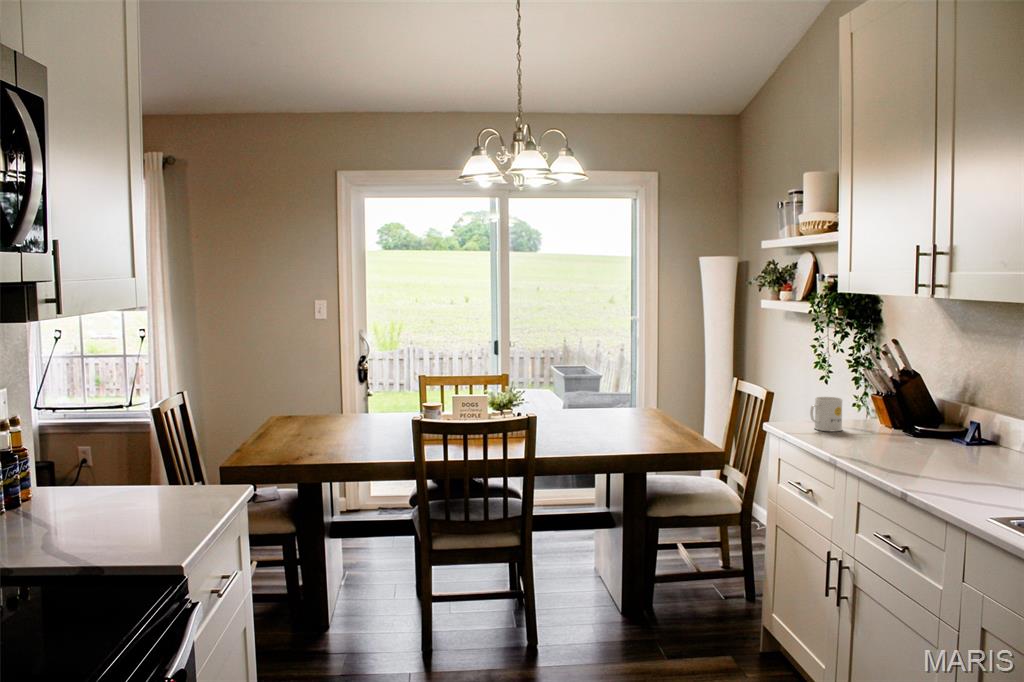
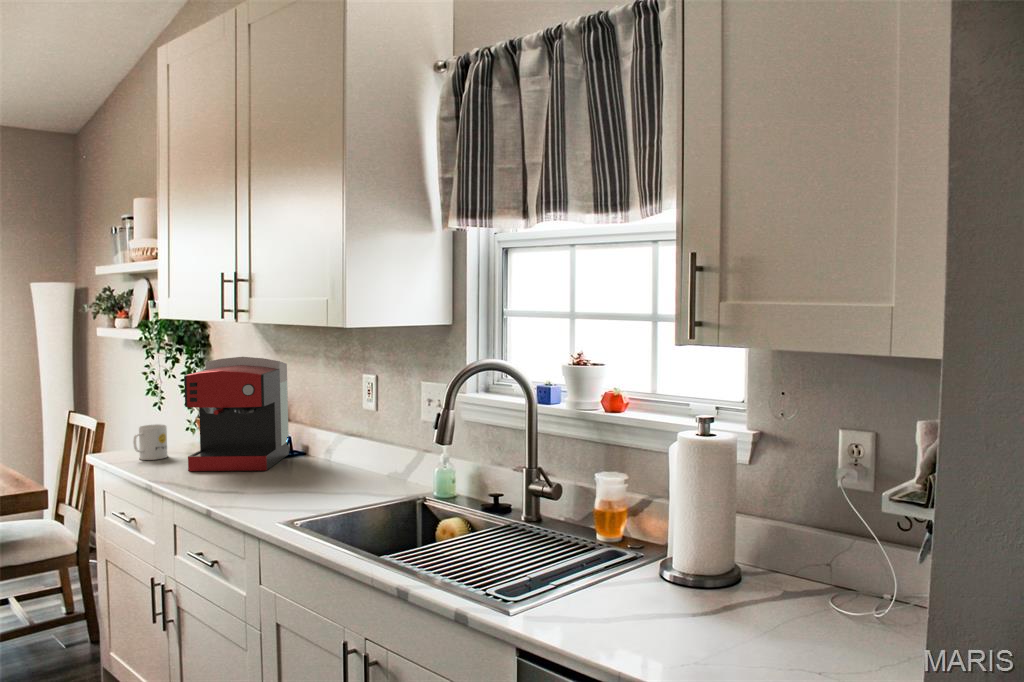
coffee maker: none [868,335,985,461] -> present [184,357,289,471]

